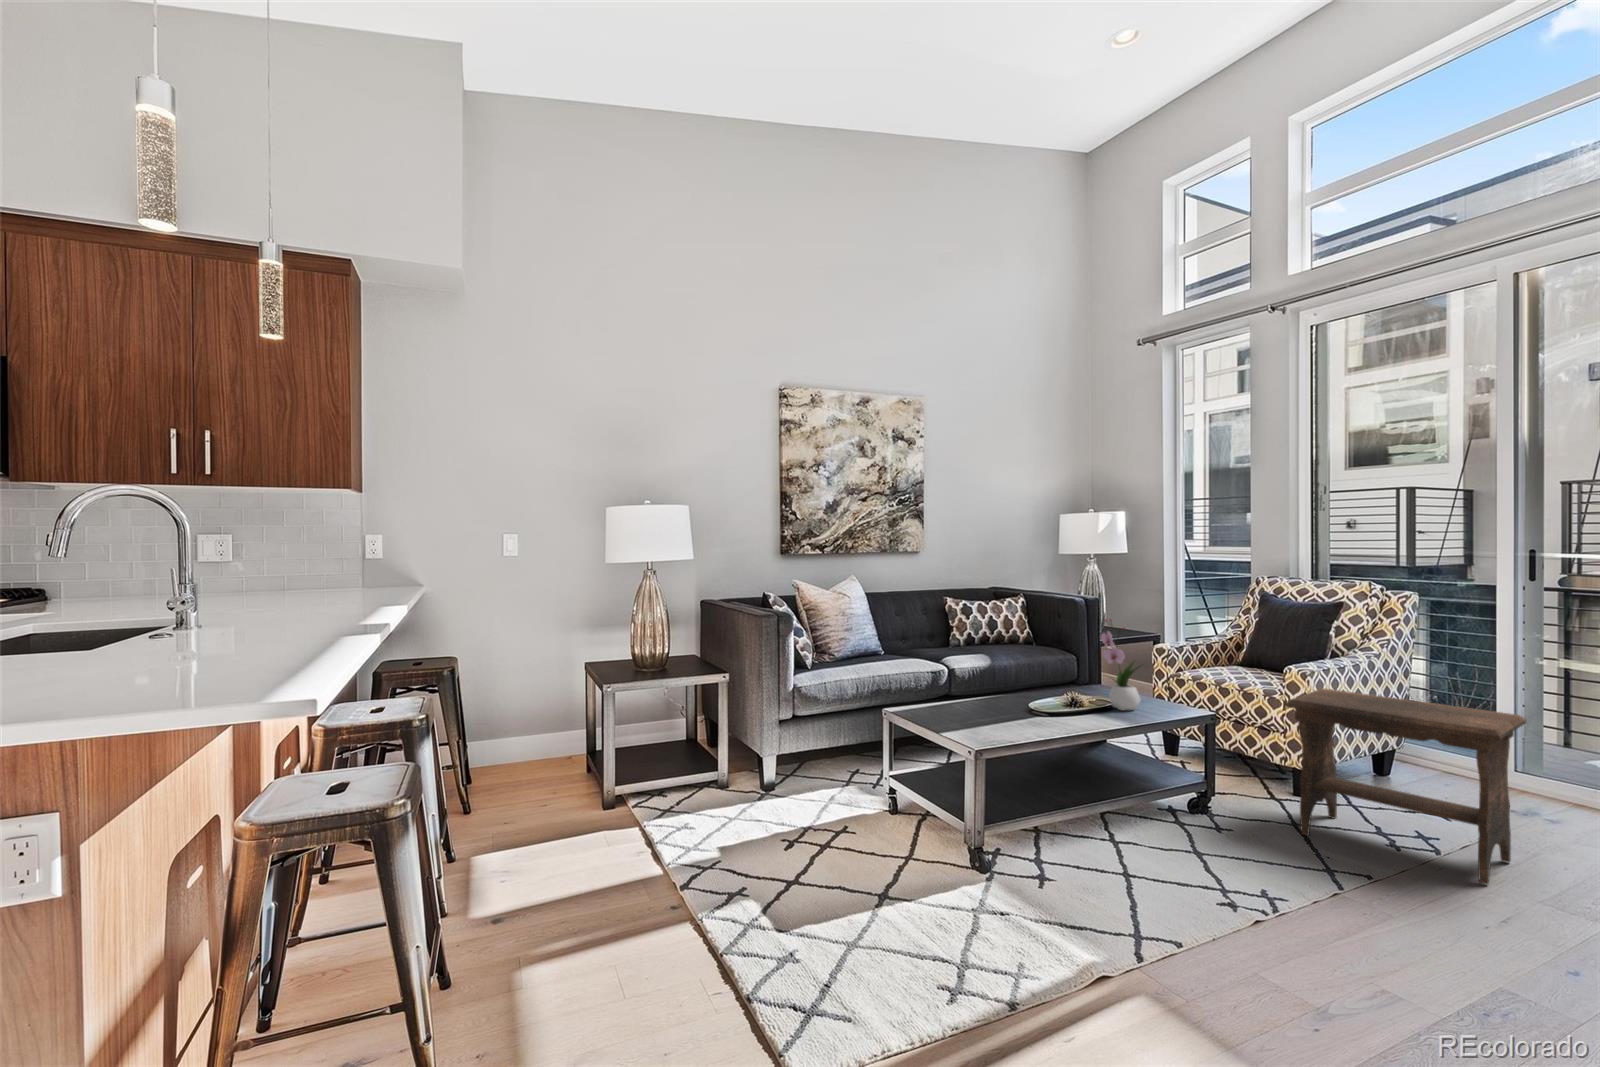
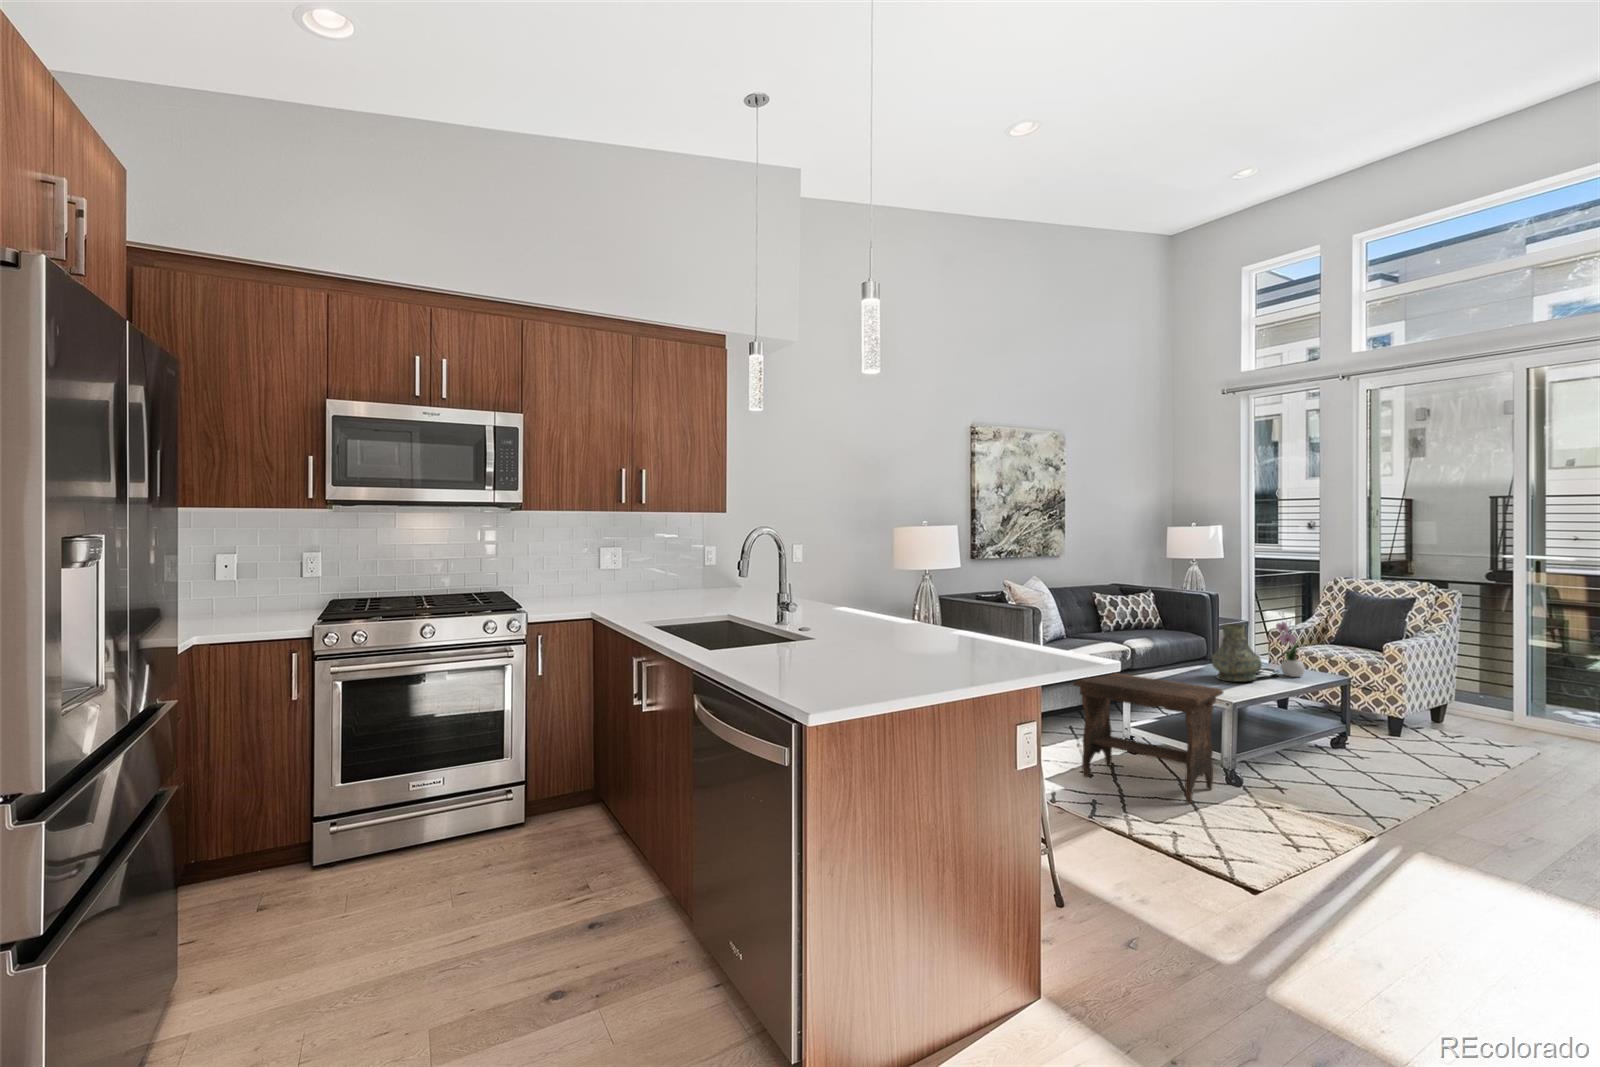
vase: none [1003,634,1067,715] -> present [1211,624,1262,681]
footstool: present [1284,688,1526,885] -> present [1073,673,1223,803]

